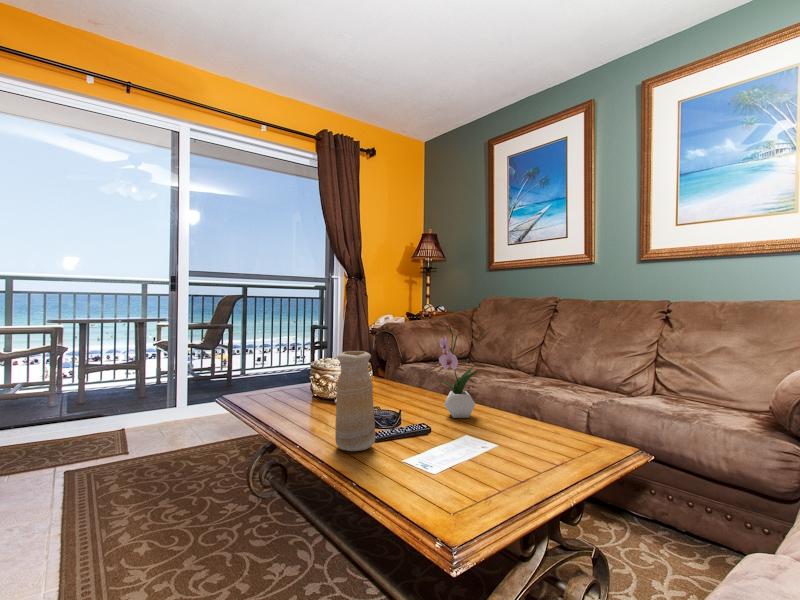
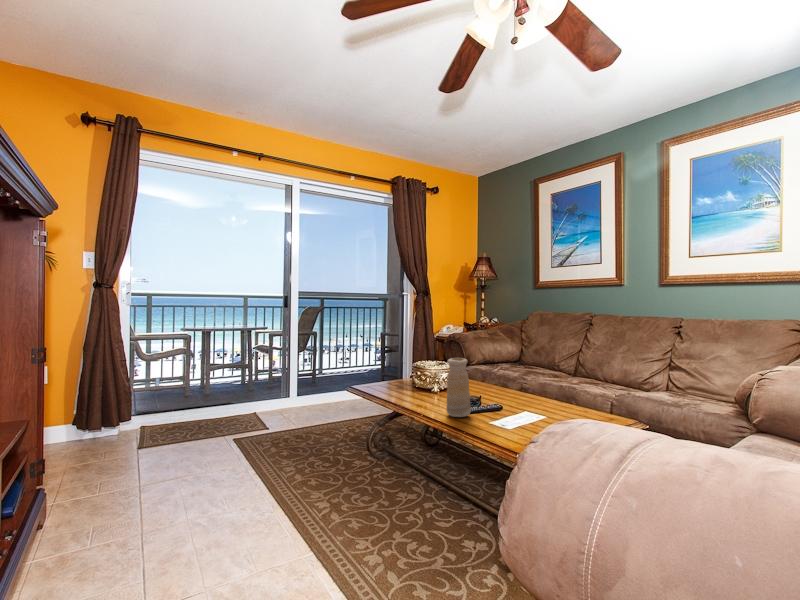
flower arrangement: present [439,324,478,418] -> none [505,339,532,402]

